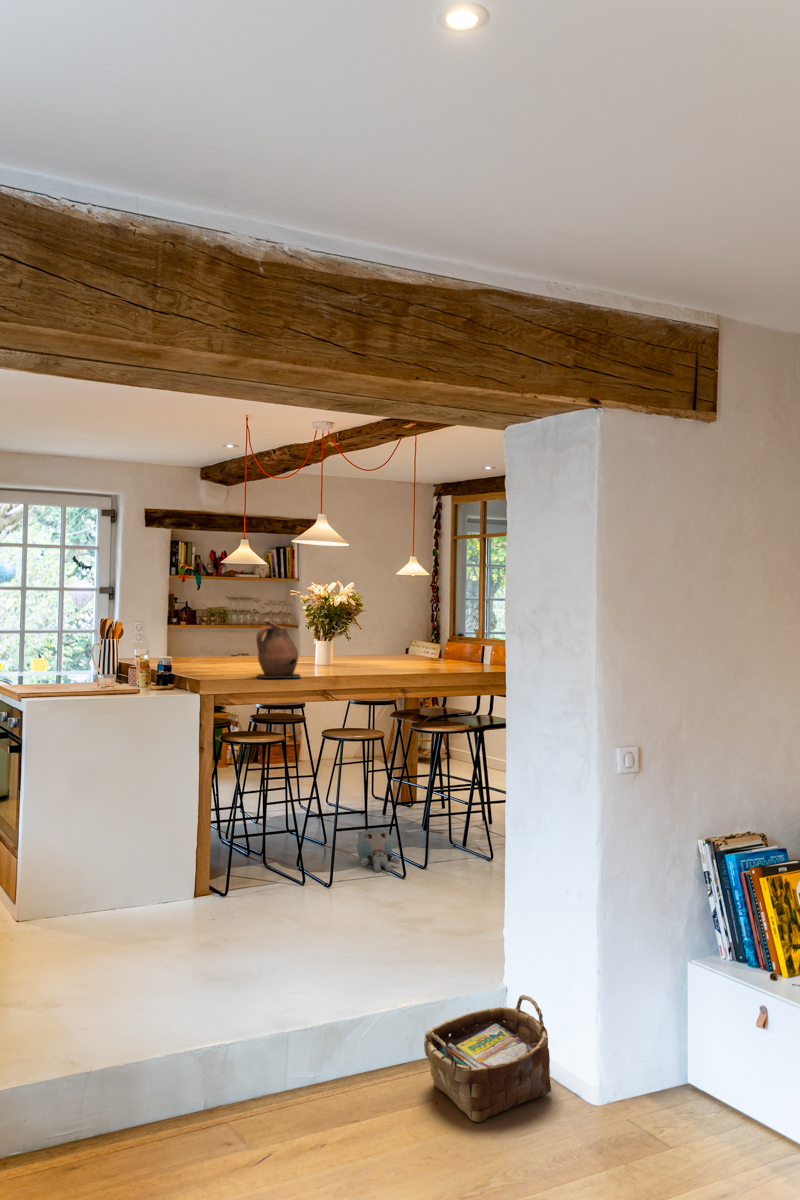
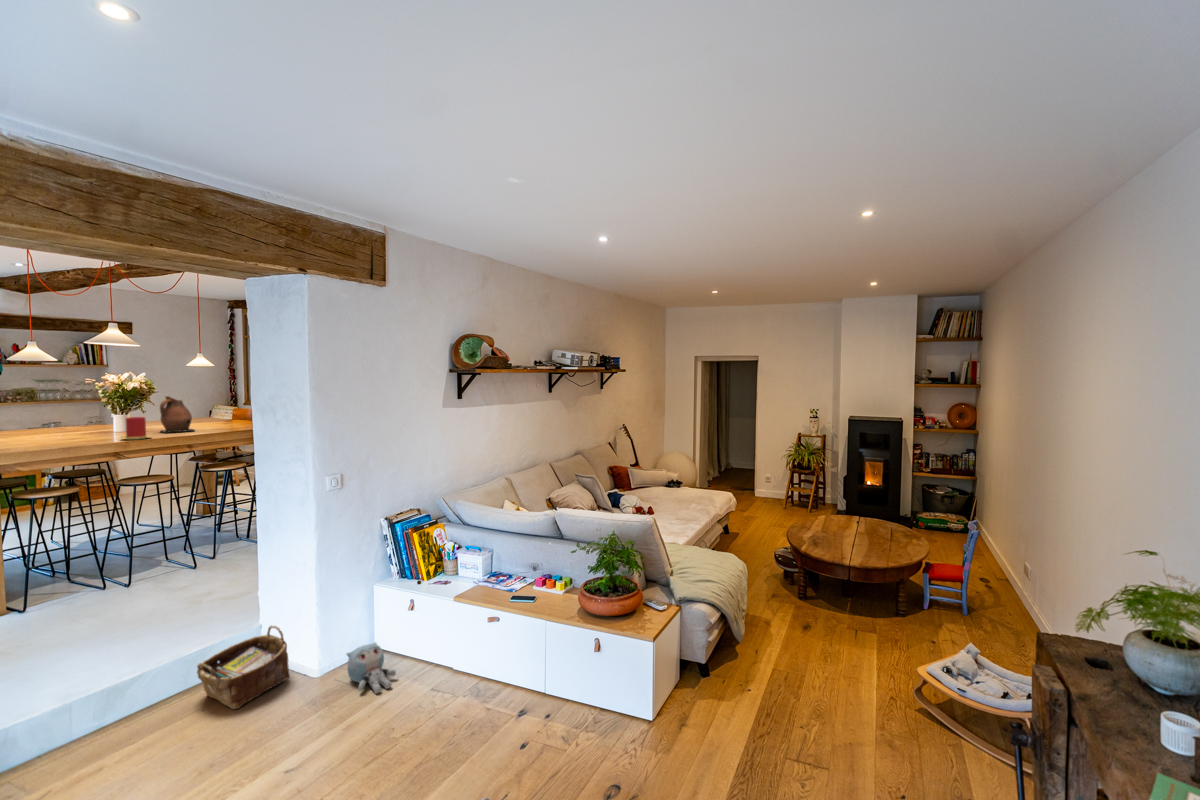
ceramic pitcher: present [256,621,301,678] -> present [160,396,194,432]
candle: none [325,646,362,678] -> present [121,417,152,440]
plush toy: present [357,829,400,872] -> present [346,643,396,694]

